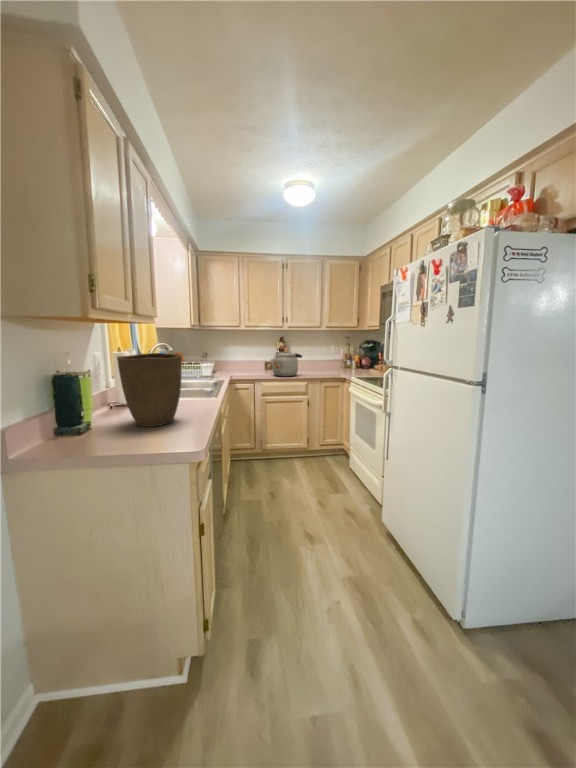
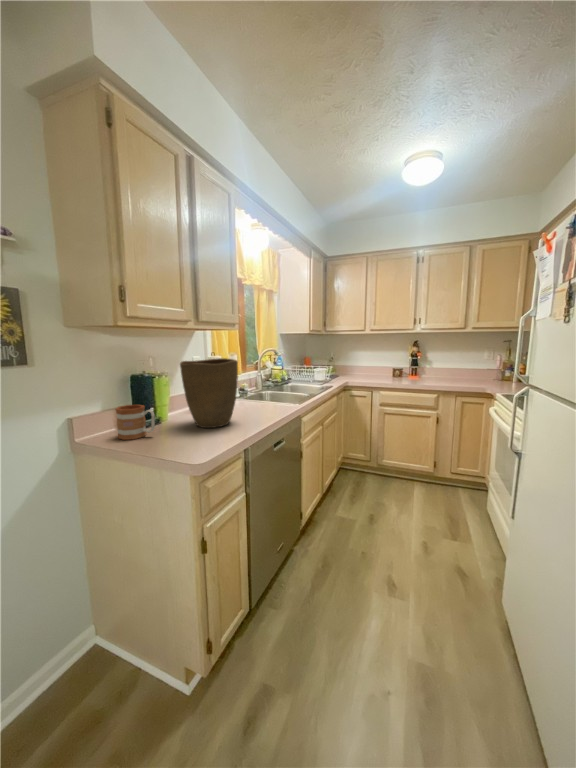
kettle: present [271,351,302,376] -> none [395,357,433,386]
mug: none [53,408,106,450] -> present [116,405,155,440]

